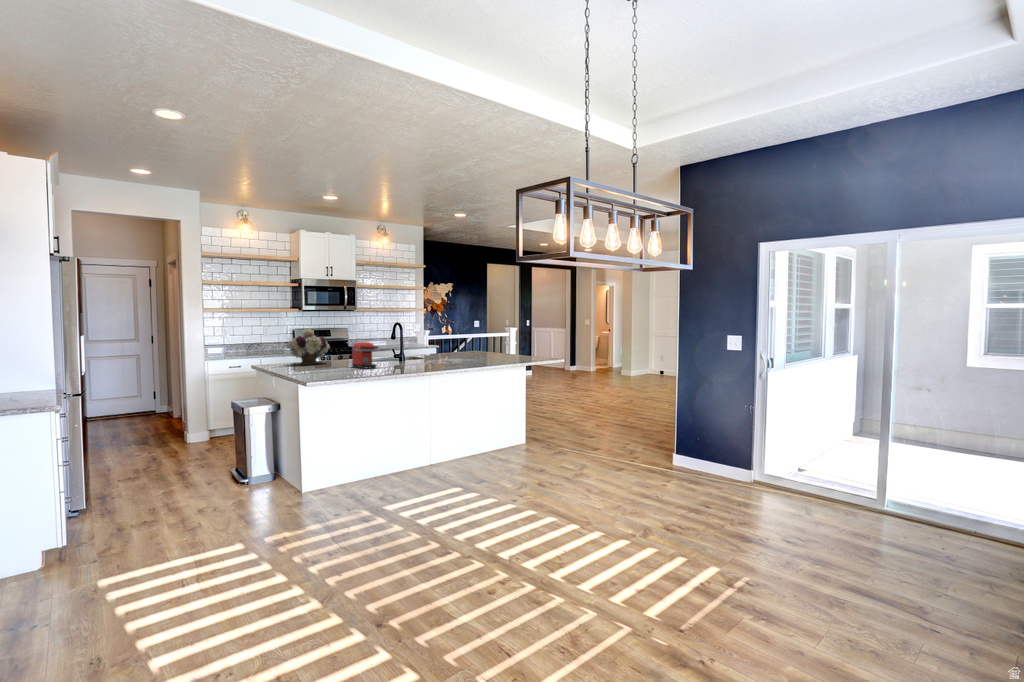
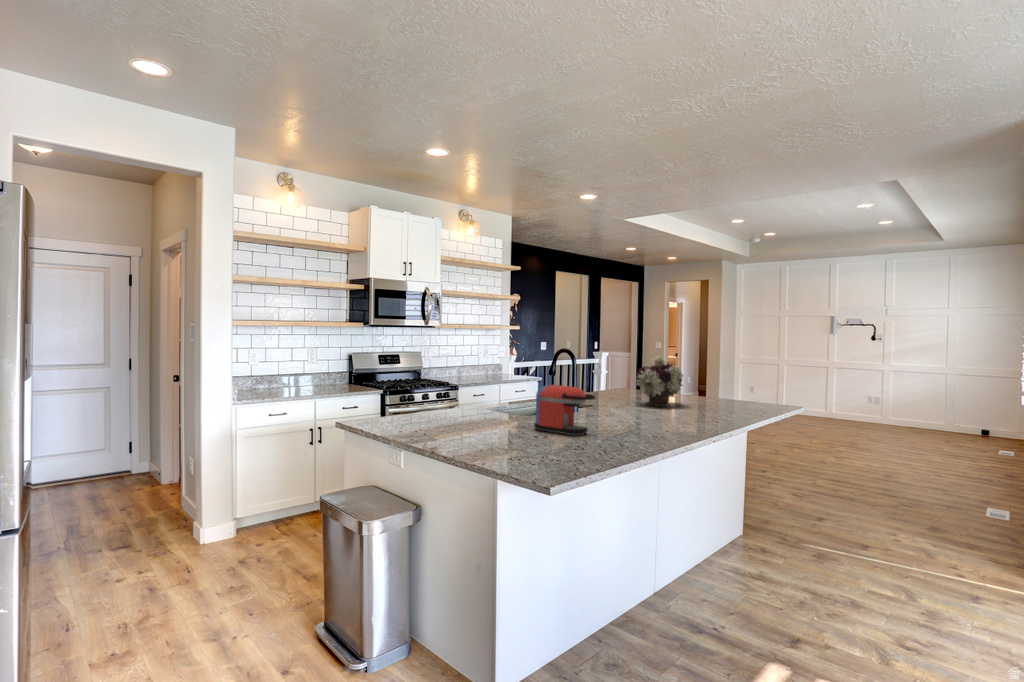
flower arrangement: present [289,329,329,365] -> present [636,356,683,407]

